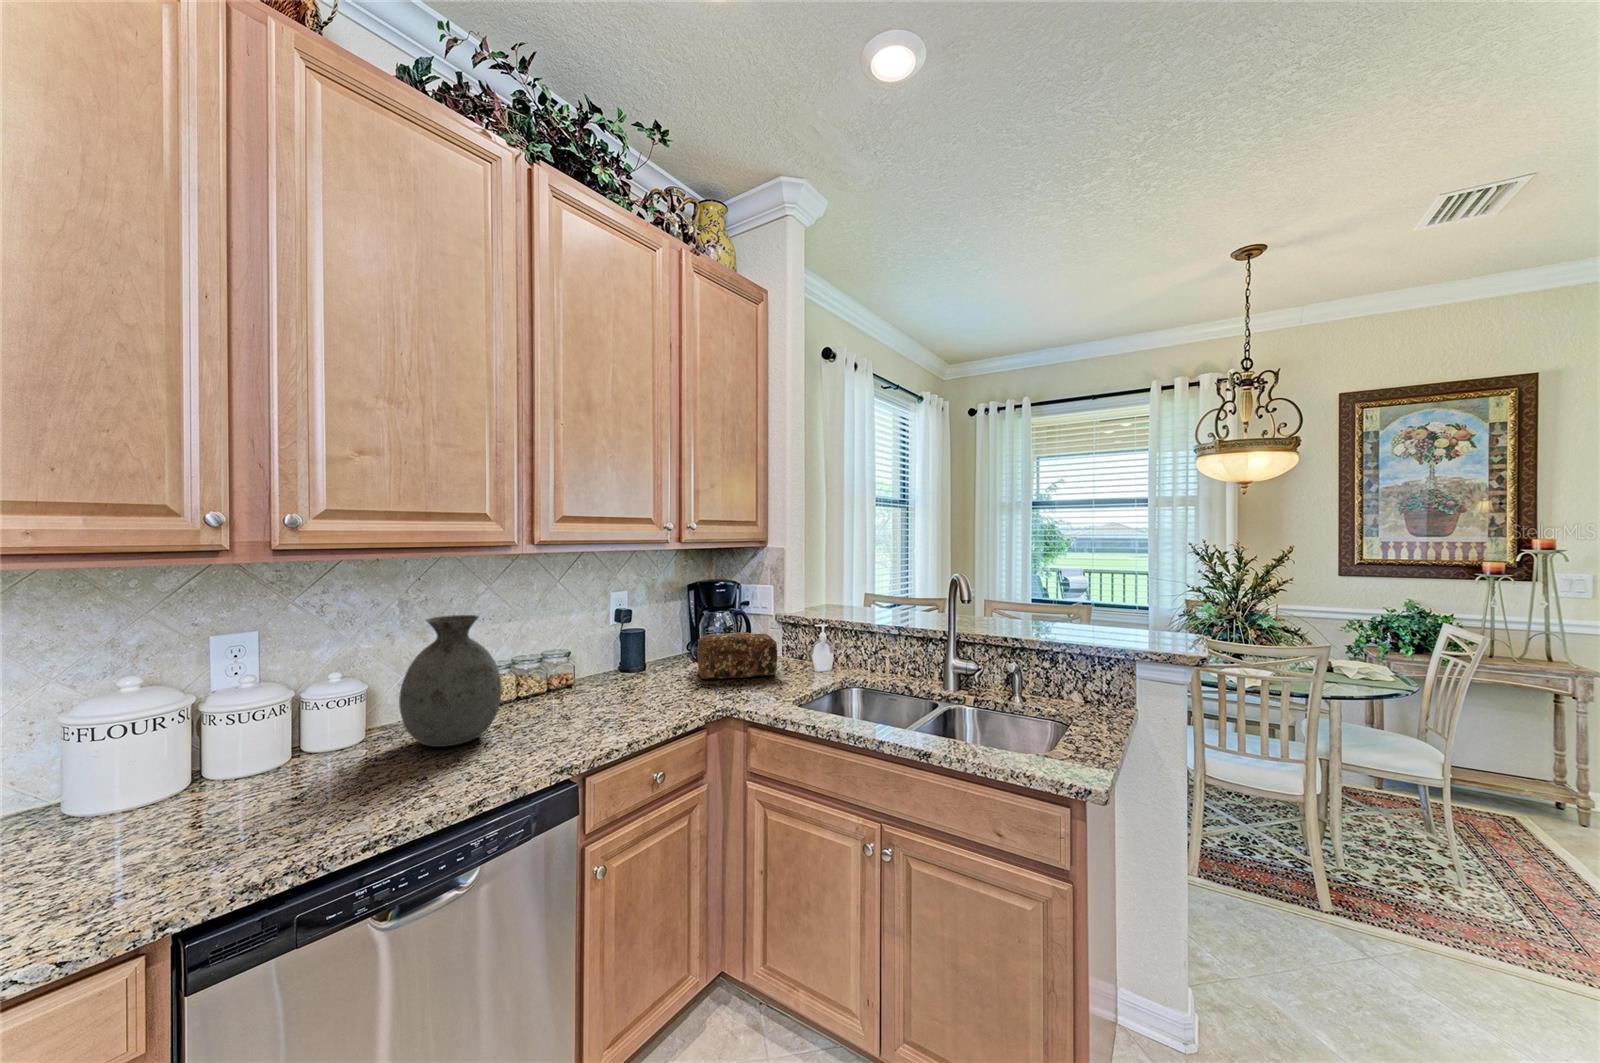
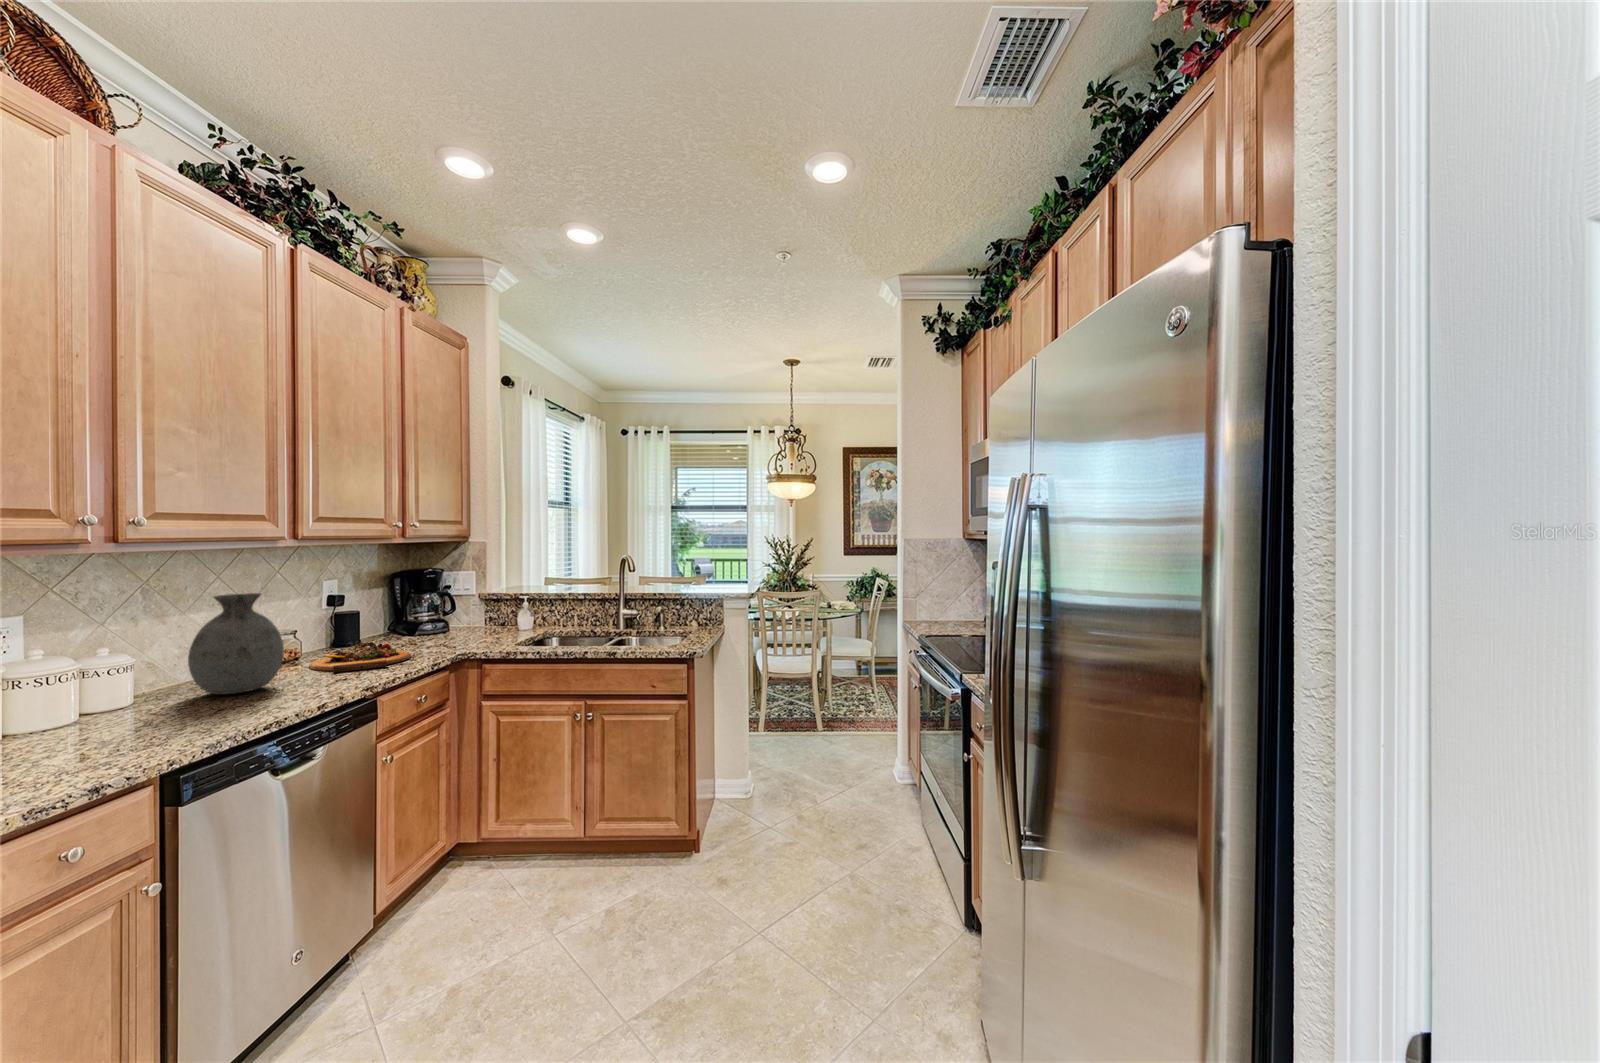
bread loaf: present [697,632,777,680] -> none [414,607,489,644]
cutting board: none [559,677,669,722] -> present [309,642,411,672]

